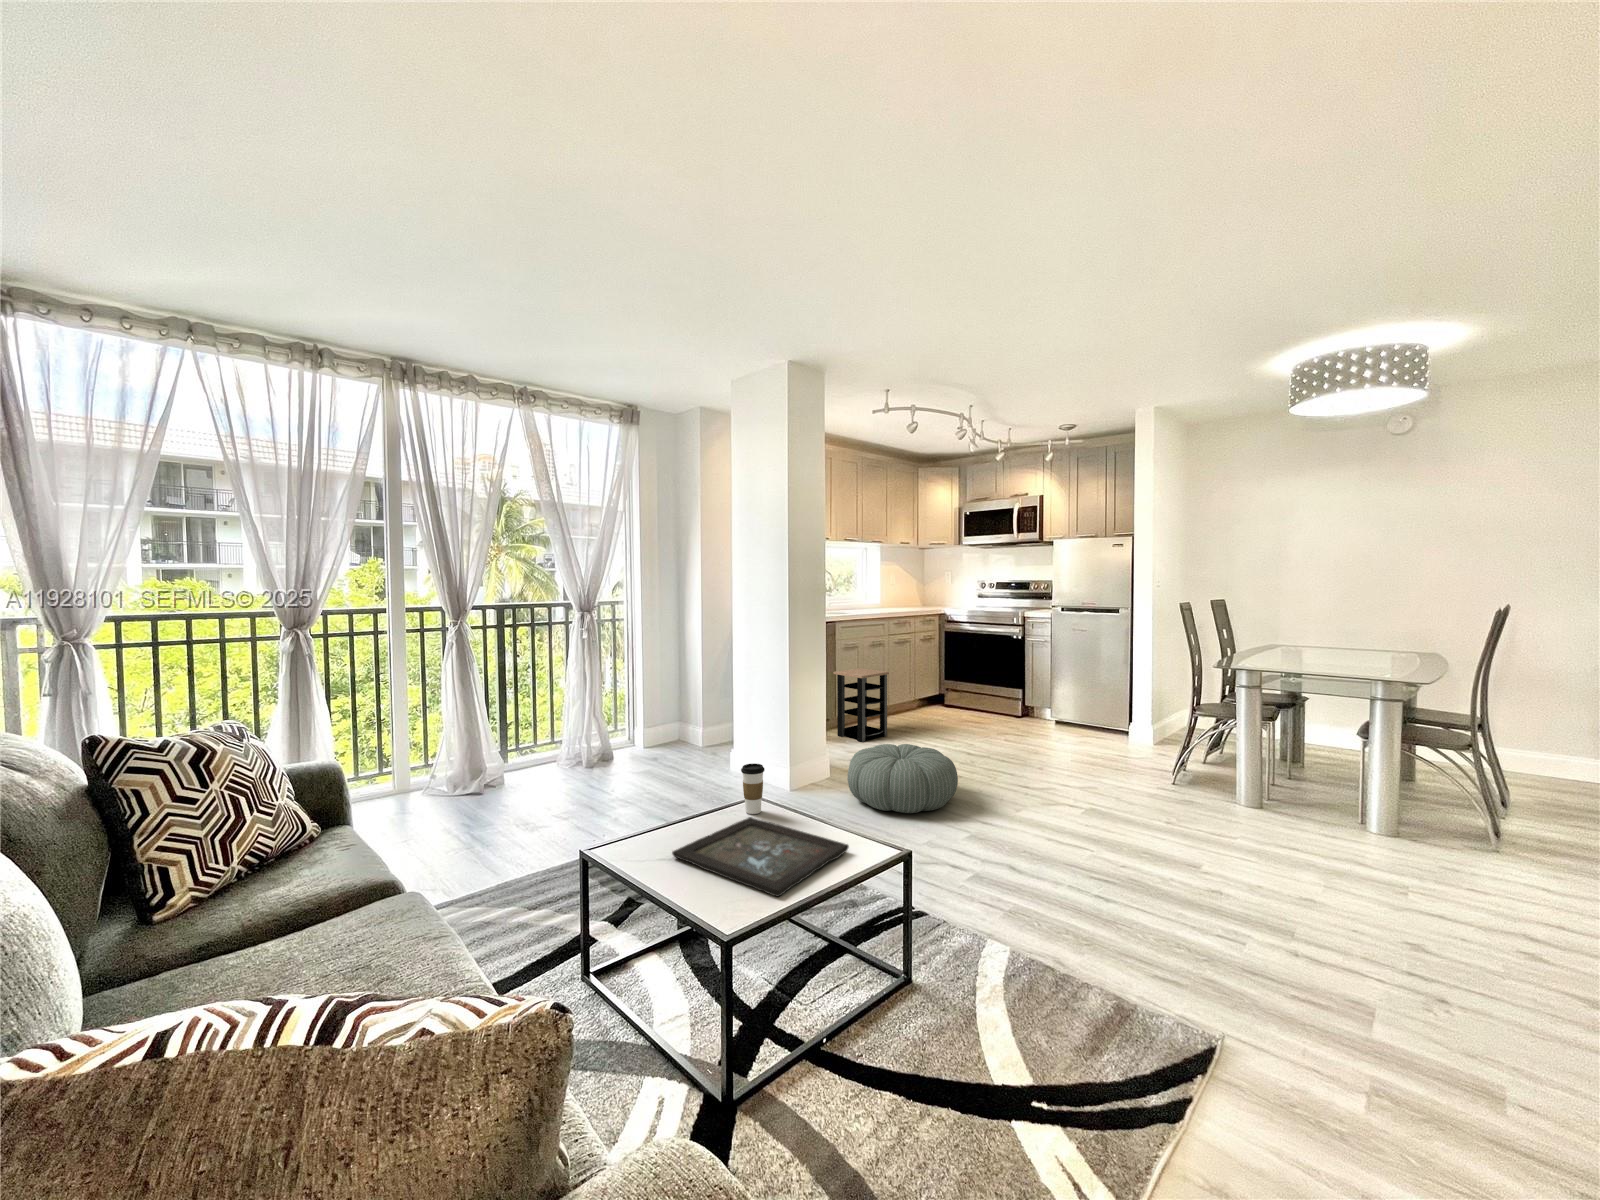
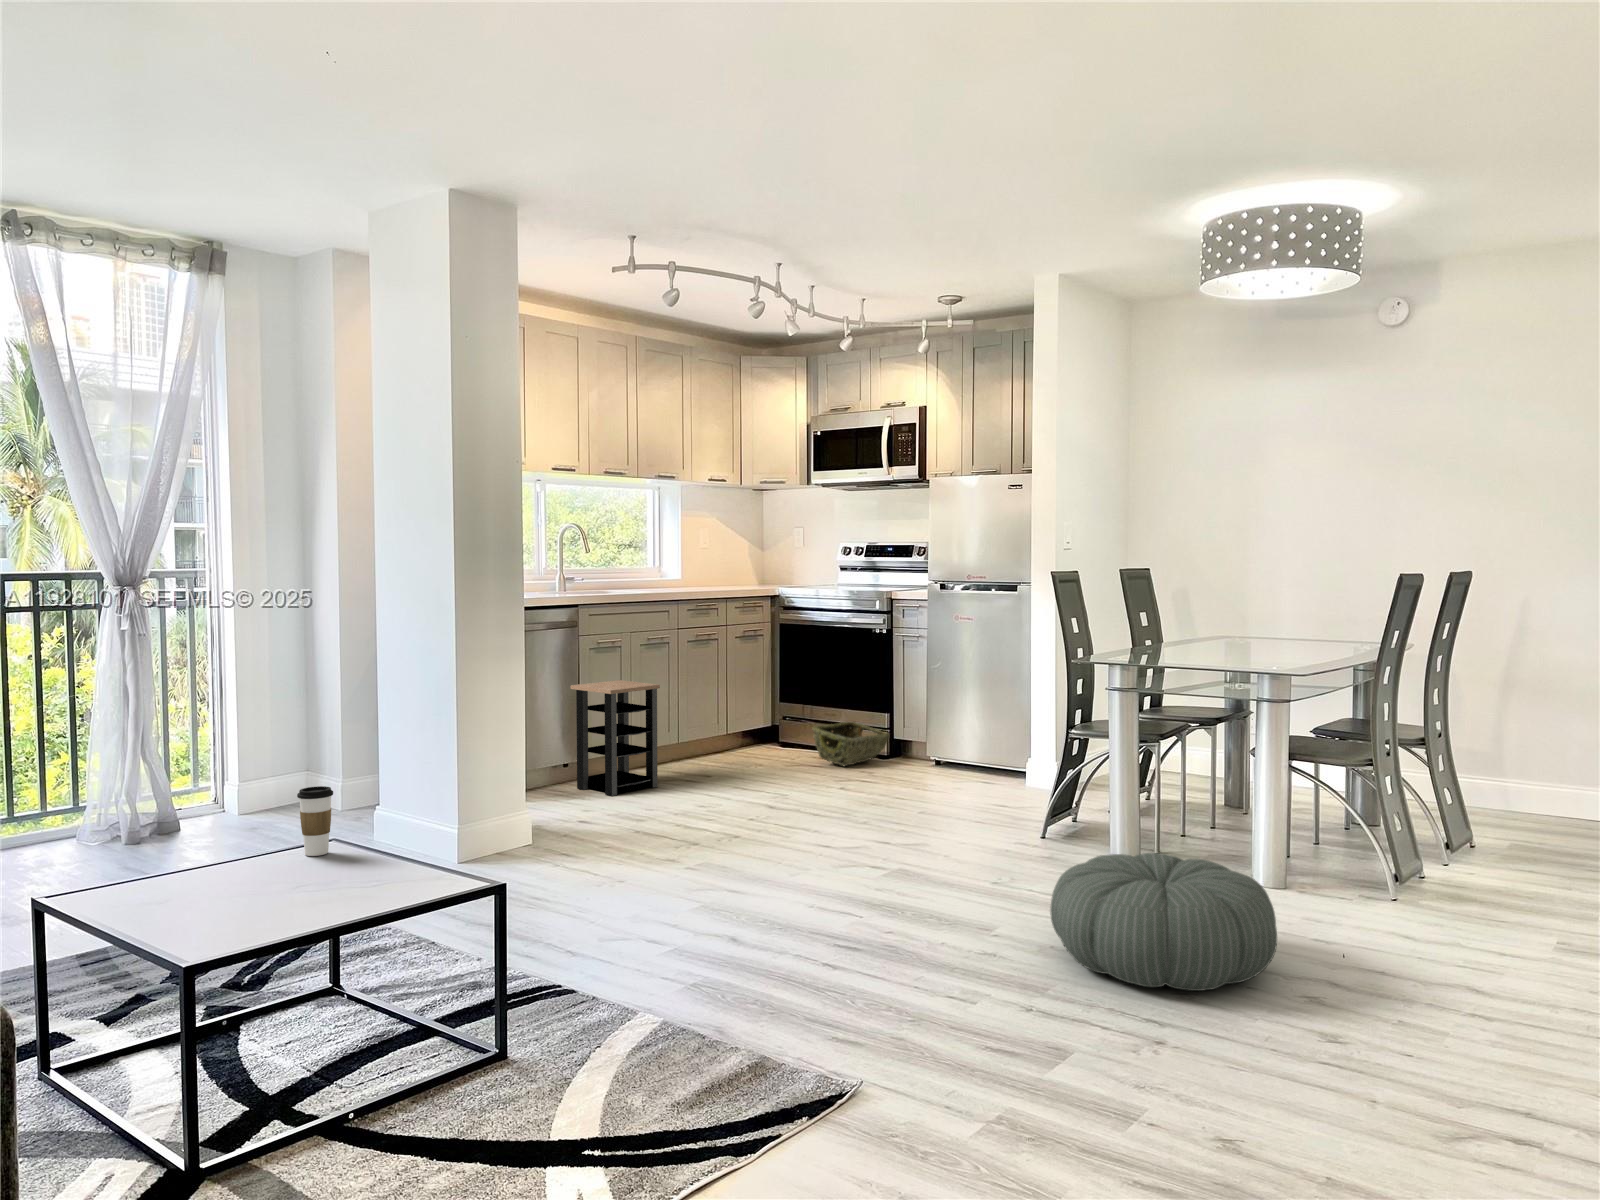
woven basket: none [976,694,1024,723] -> present [812,722,889,766]
pouf: present [847,744,958,813] -> present [1050,853,1277,991]
tray: present [672,817,849,897] -> none [161,856,418,929]

